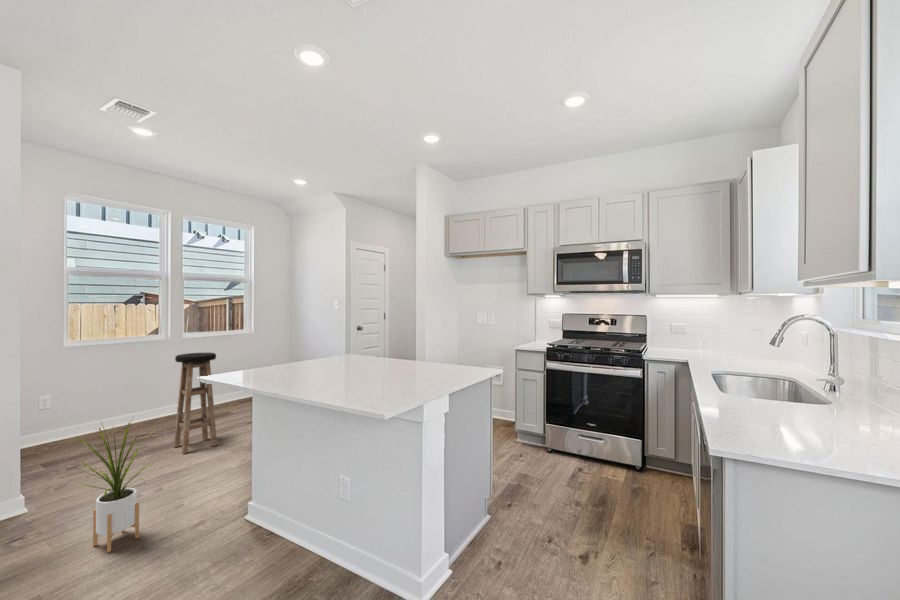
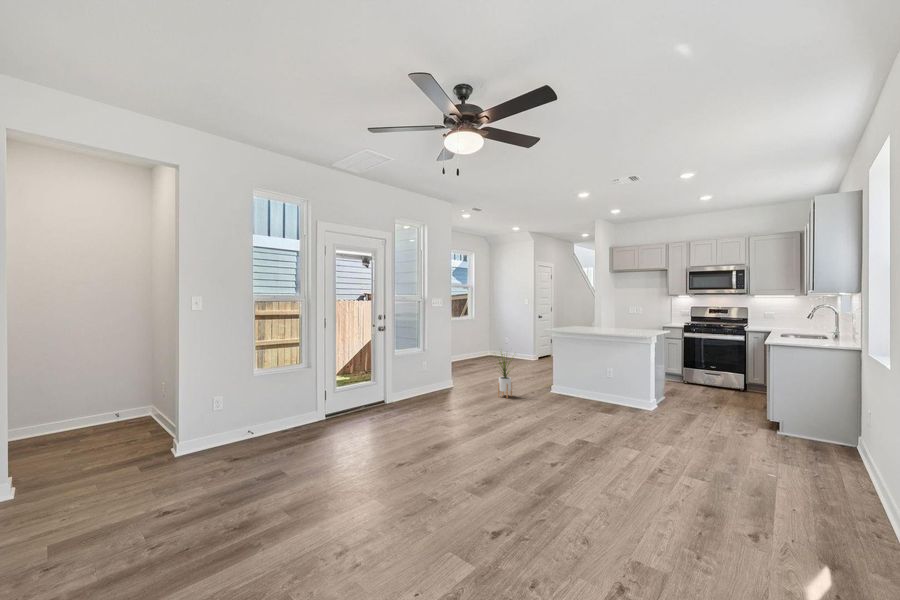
bar stool: present [174,353,217,454] -> none [471,328,493,378]

